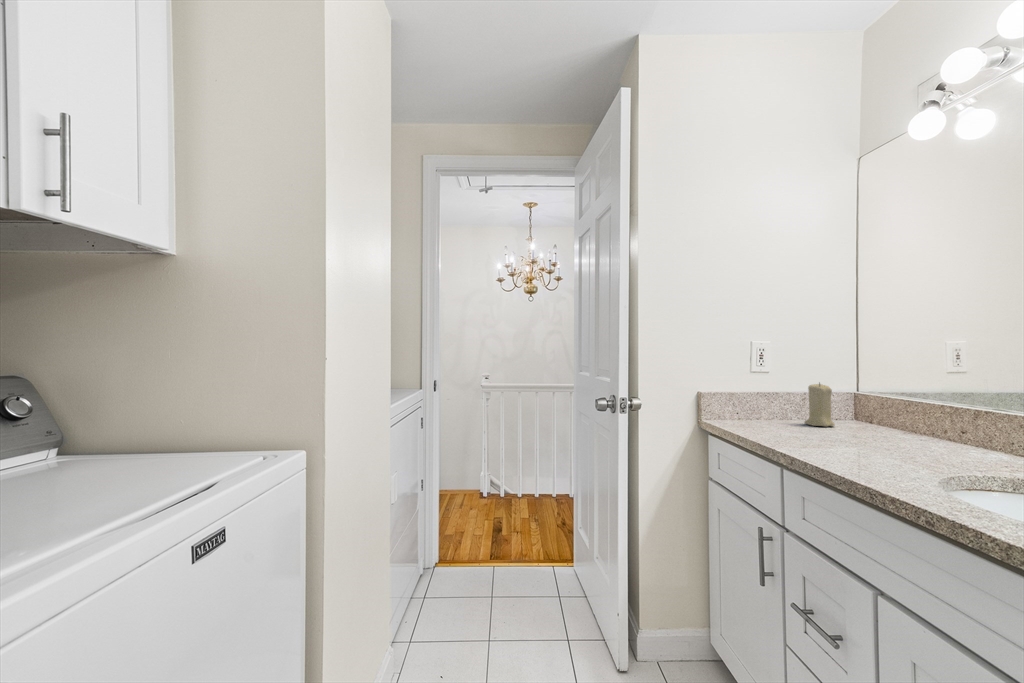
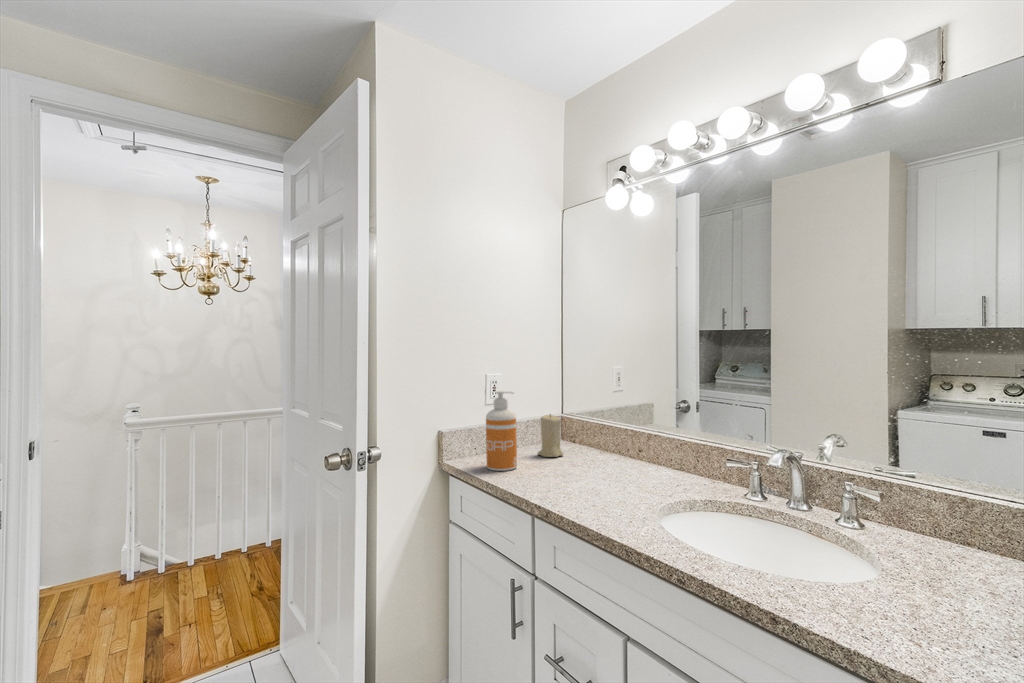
soap dispenser: none [743,354,776,430] -> present [486,391,517,471]

